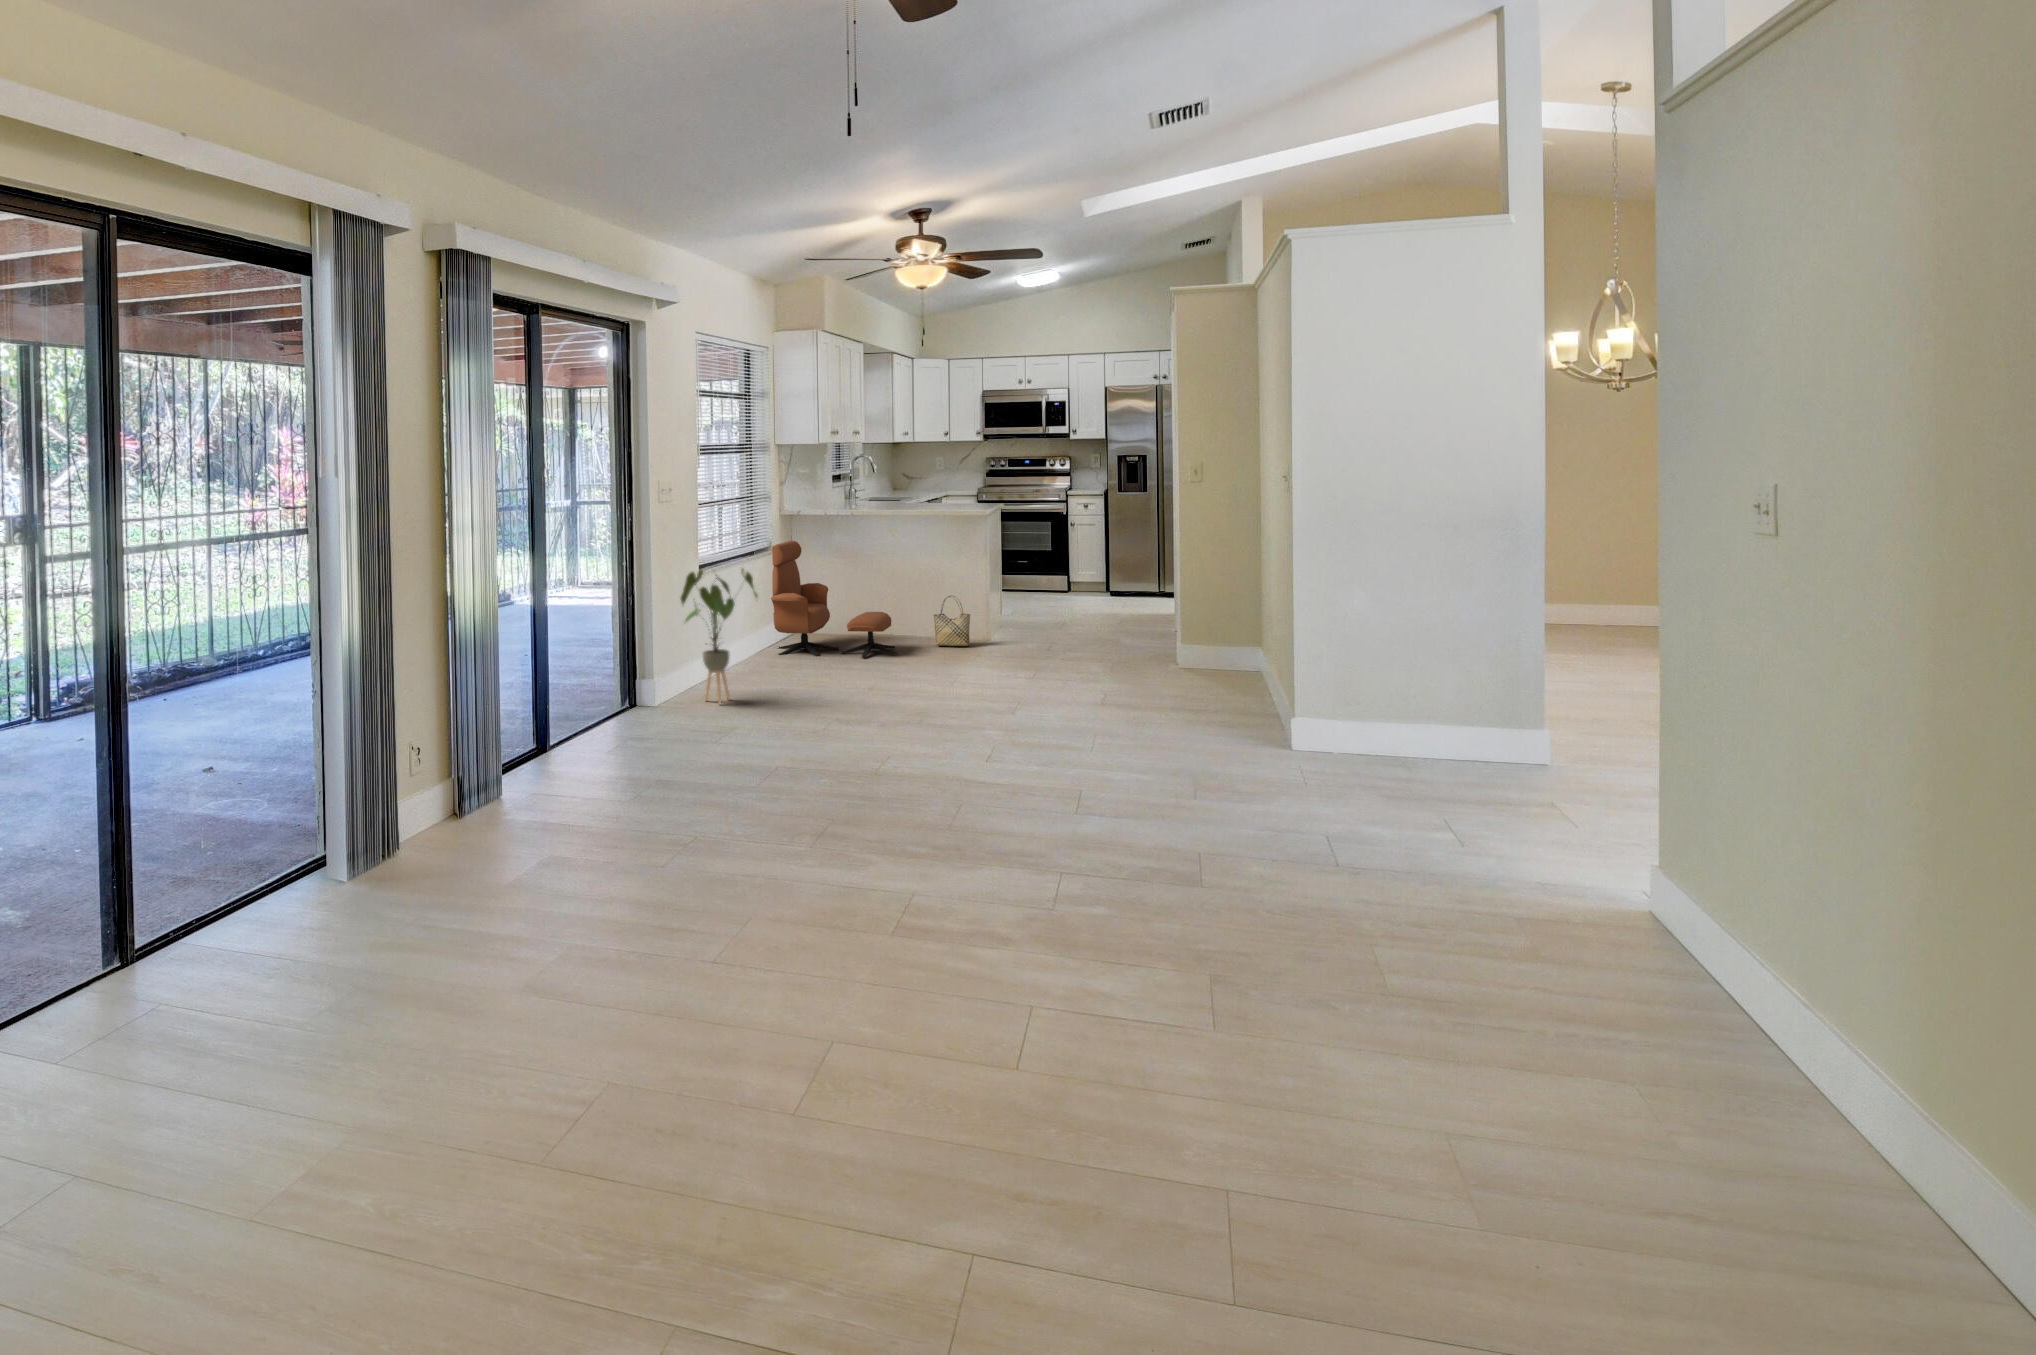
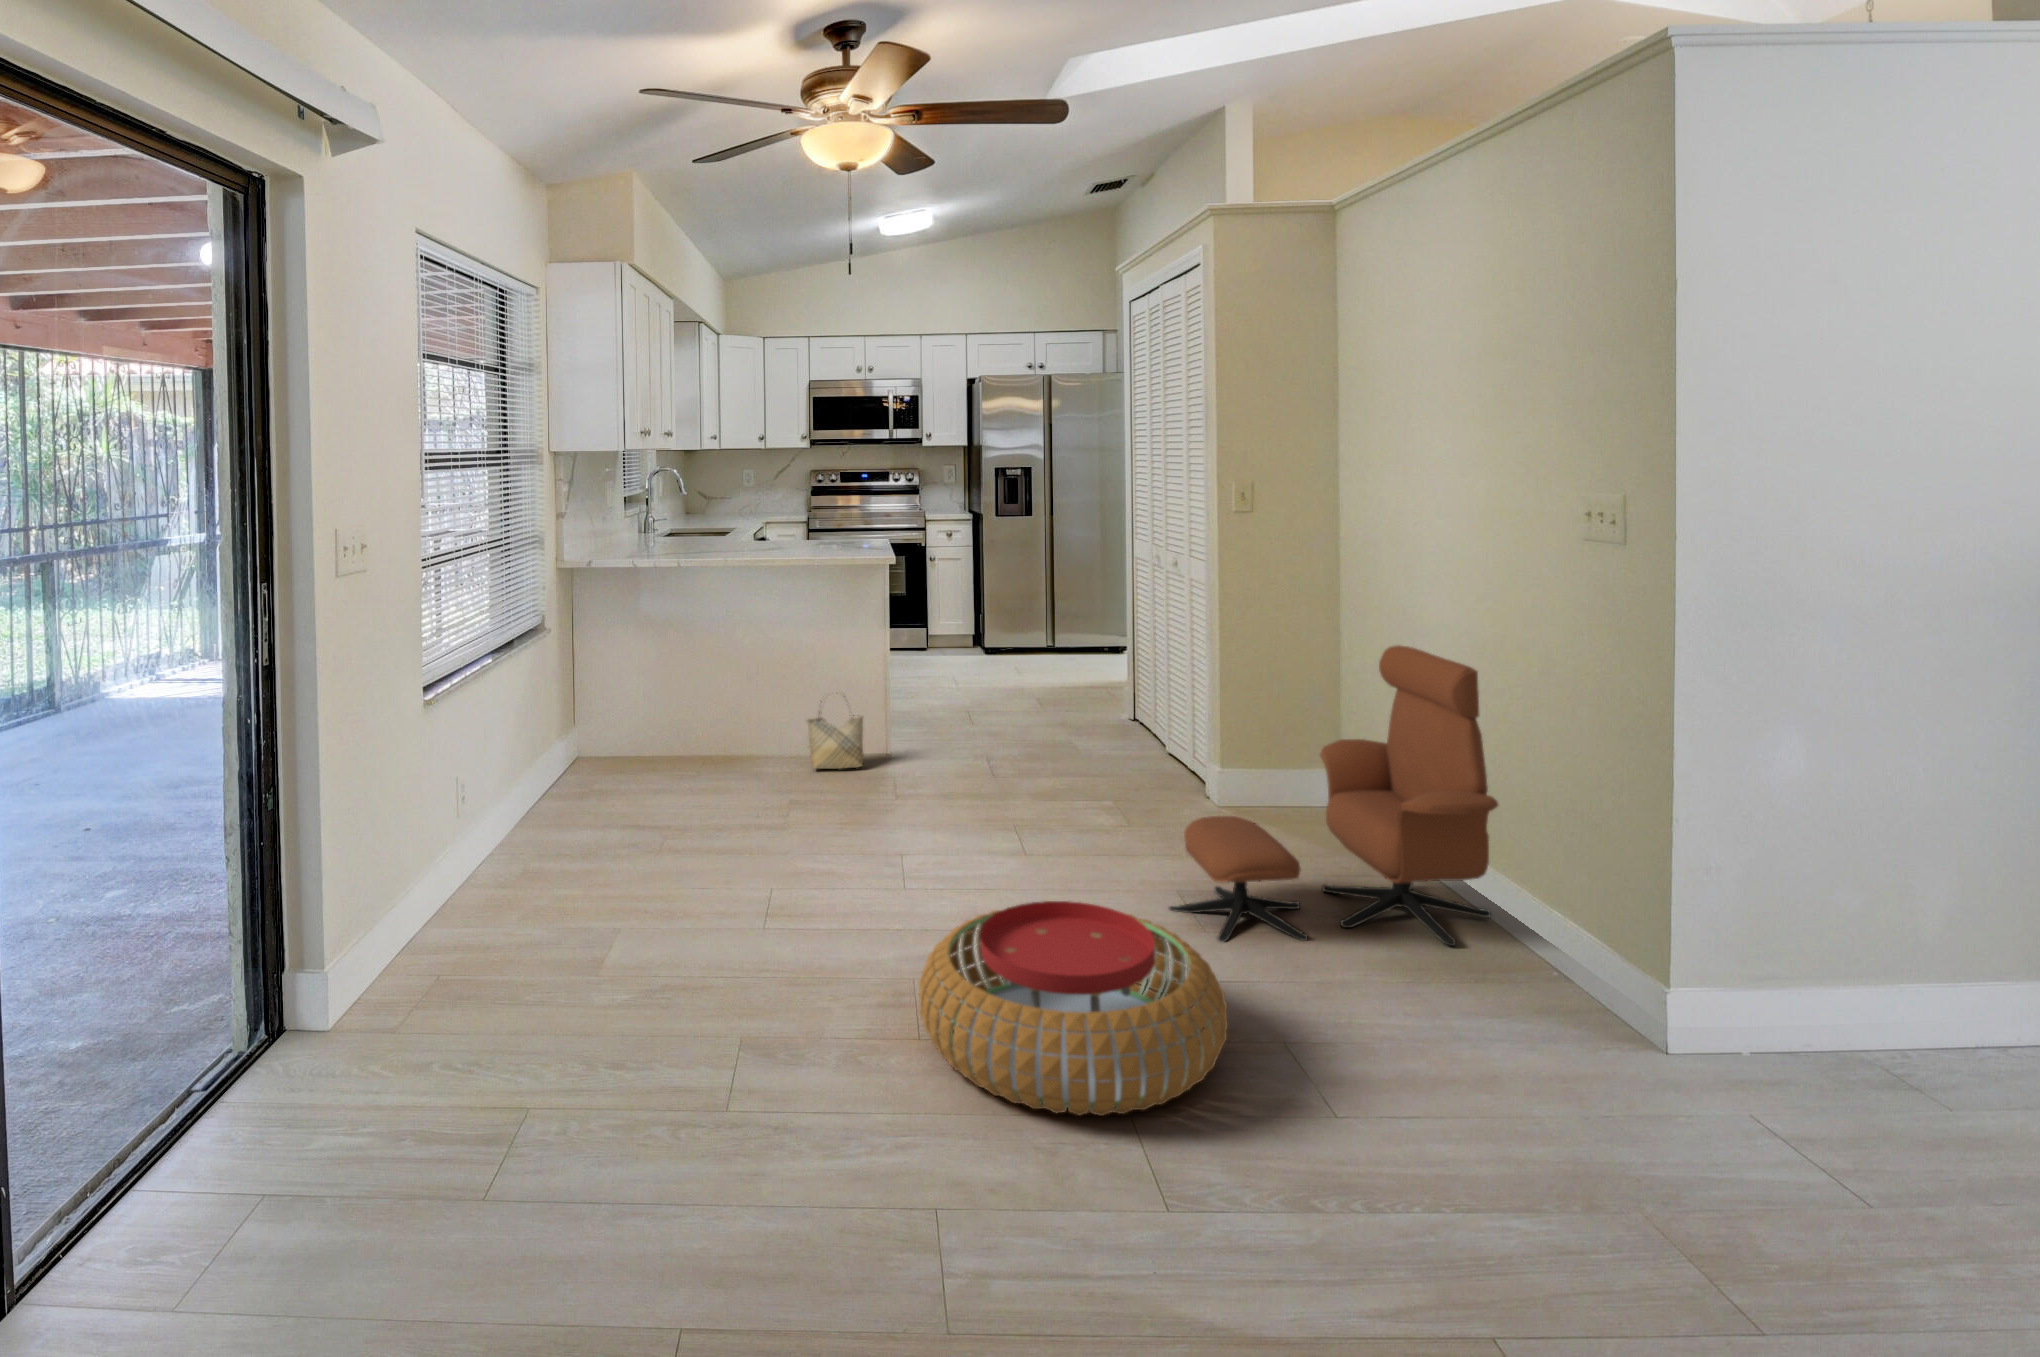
lounge chair: present [771,541,897,658] -> present [1169,645,1498,946]
house plant: present [681,569,758,703] -> none [388,696,553,994]
pouf: none [912,672,1059,748] -> present [919,901,1228,1116]

